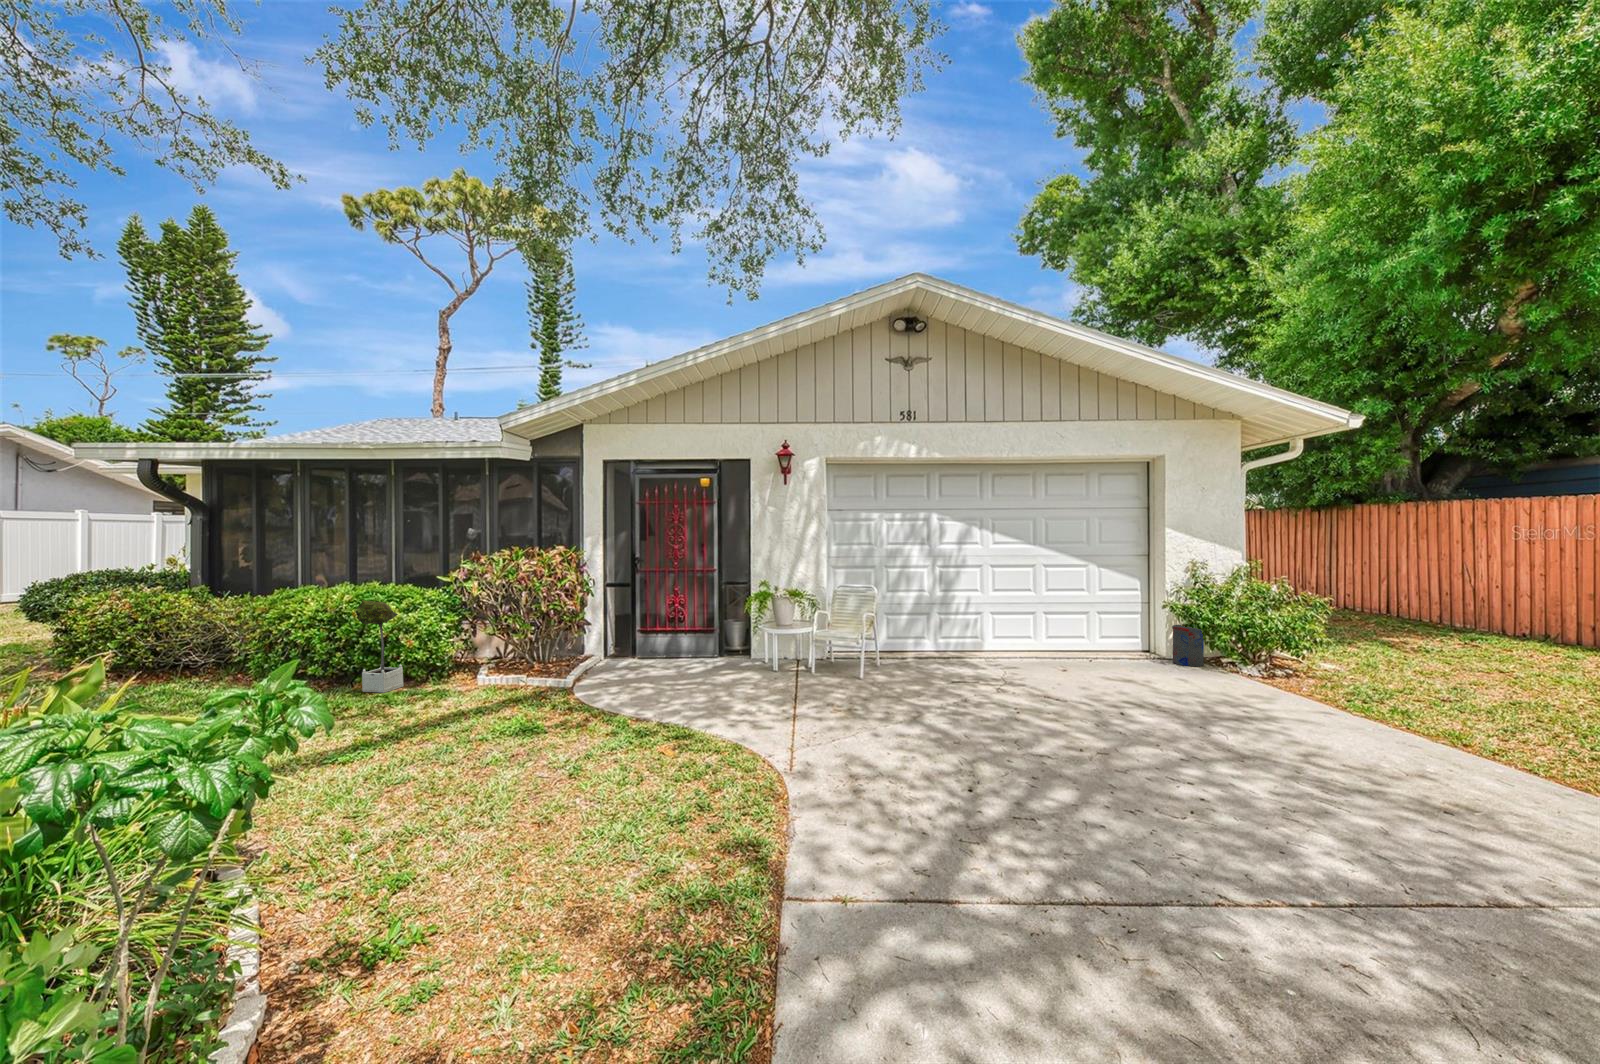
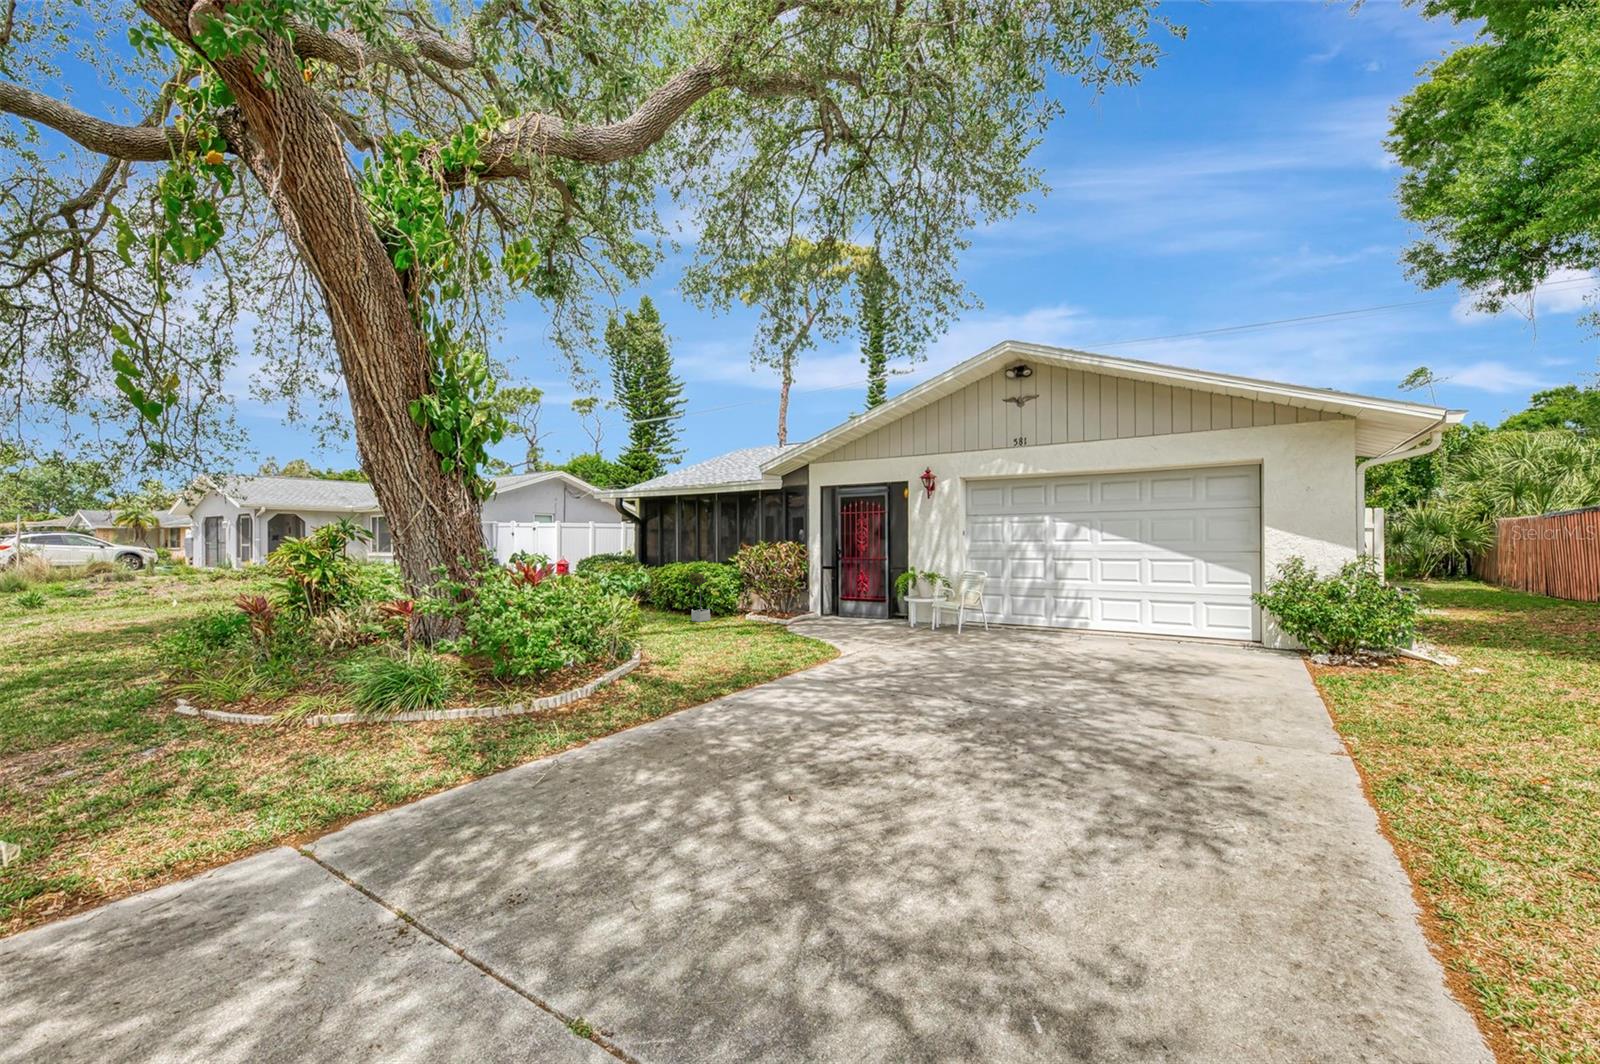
trash can: present [1172,625,1204,666] -> none [1247,609,1275,647]

